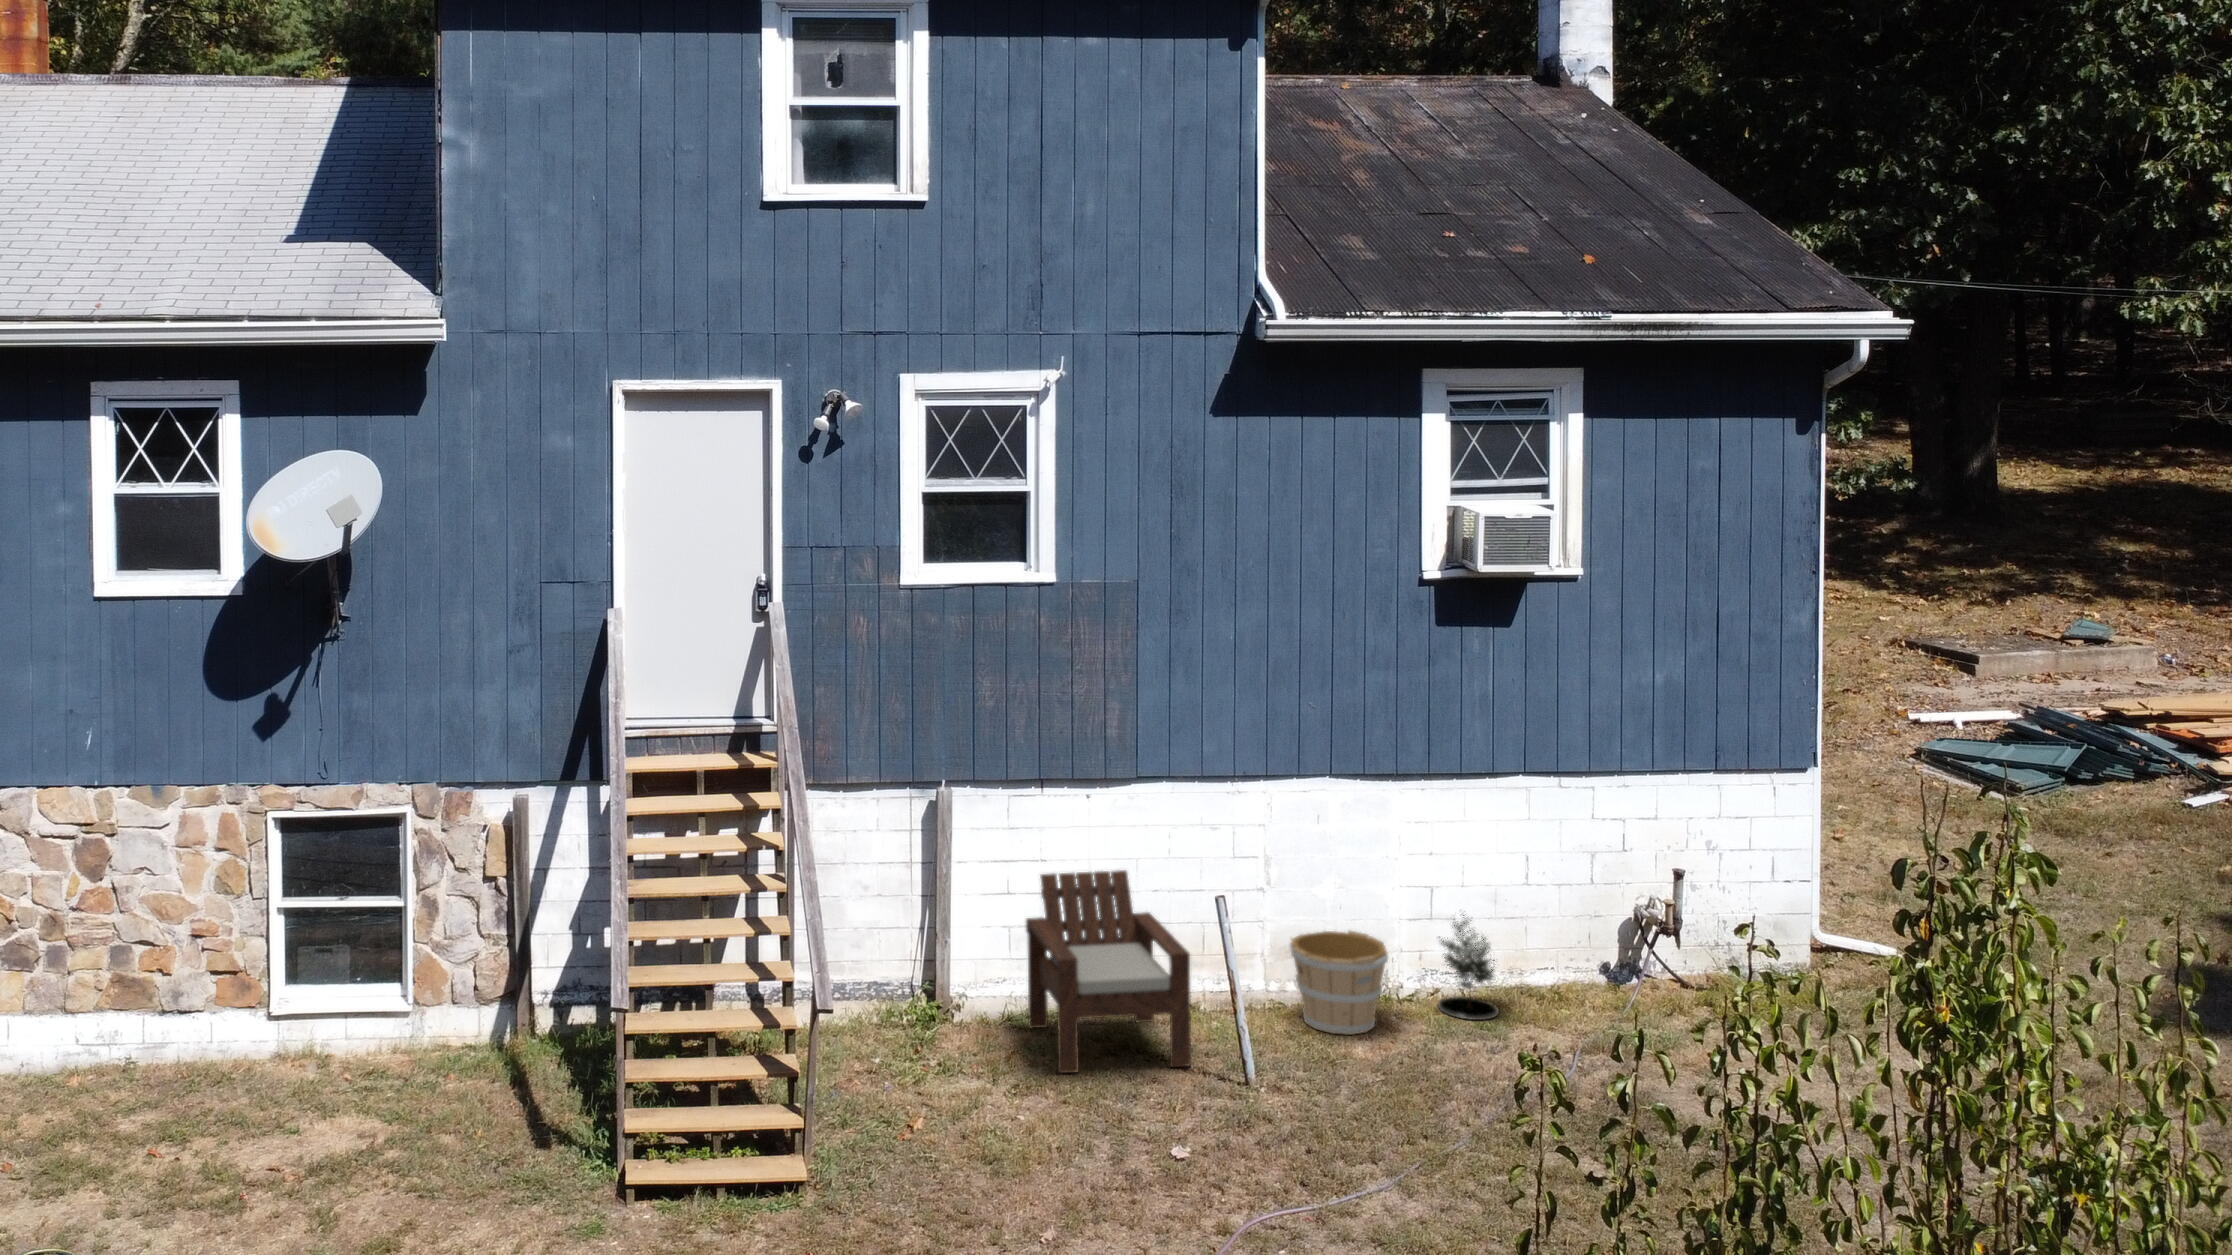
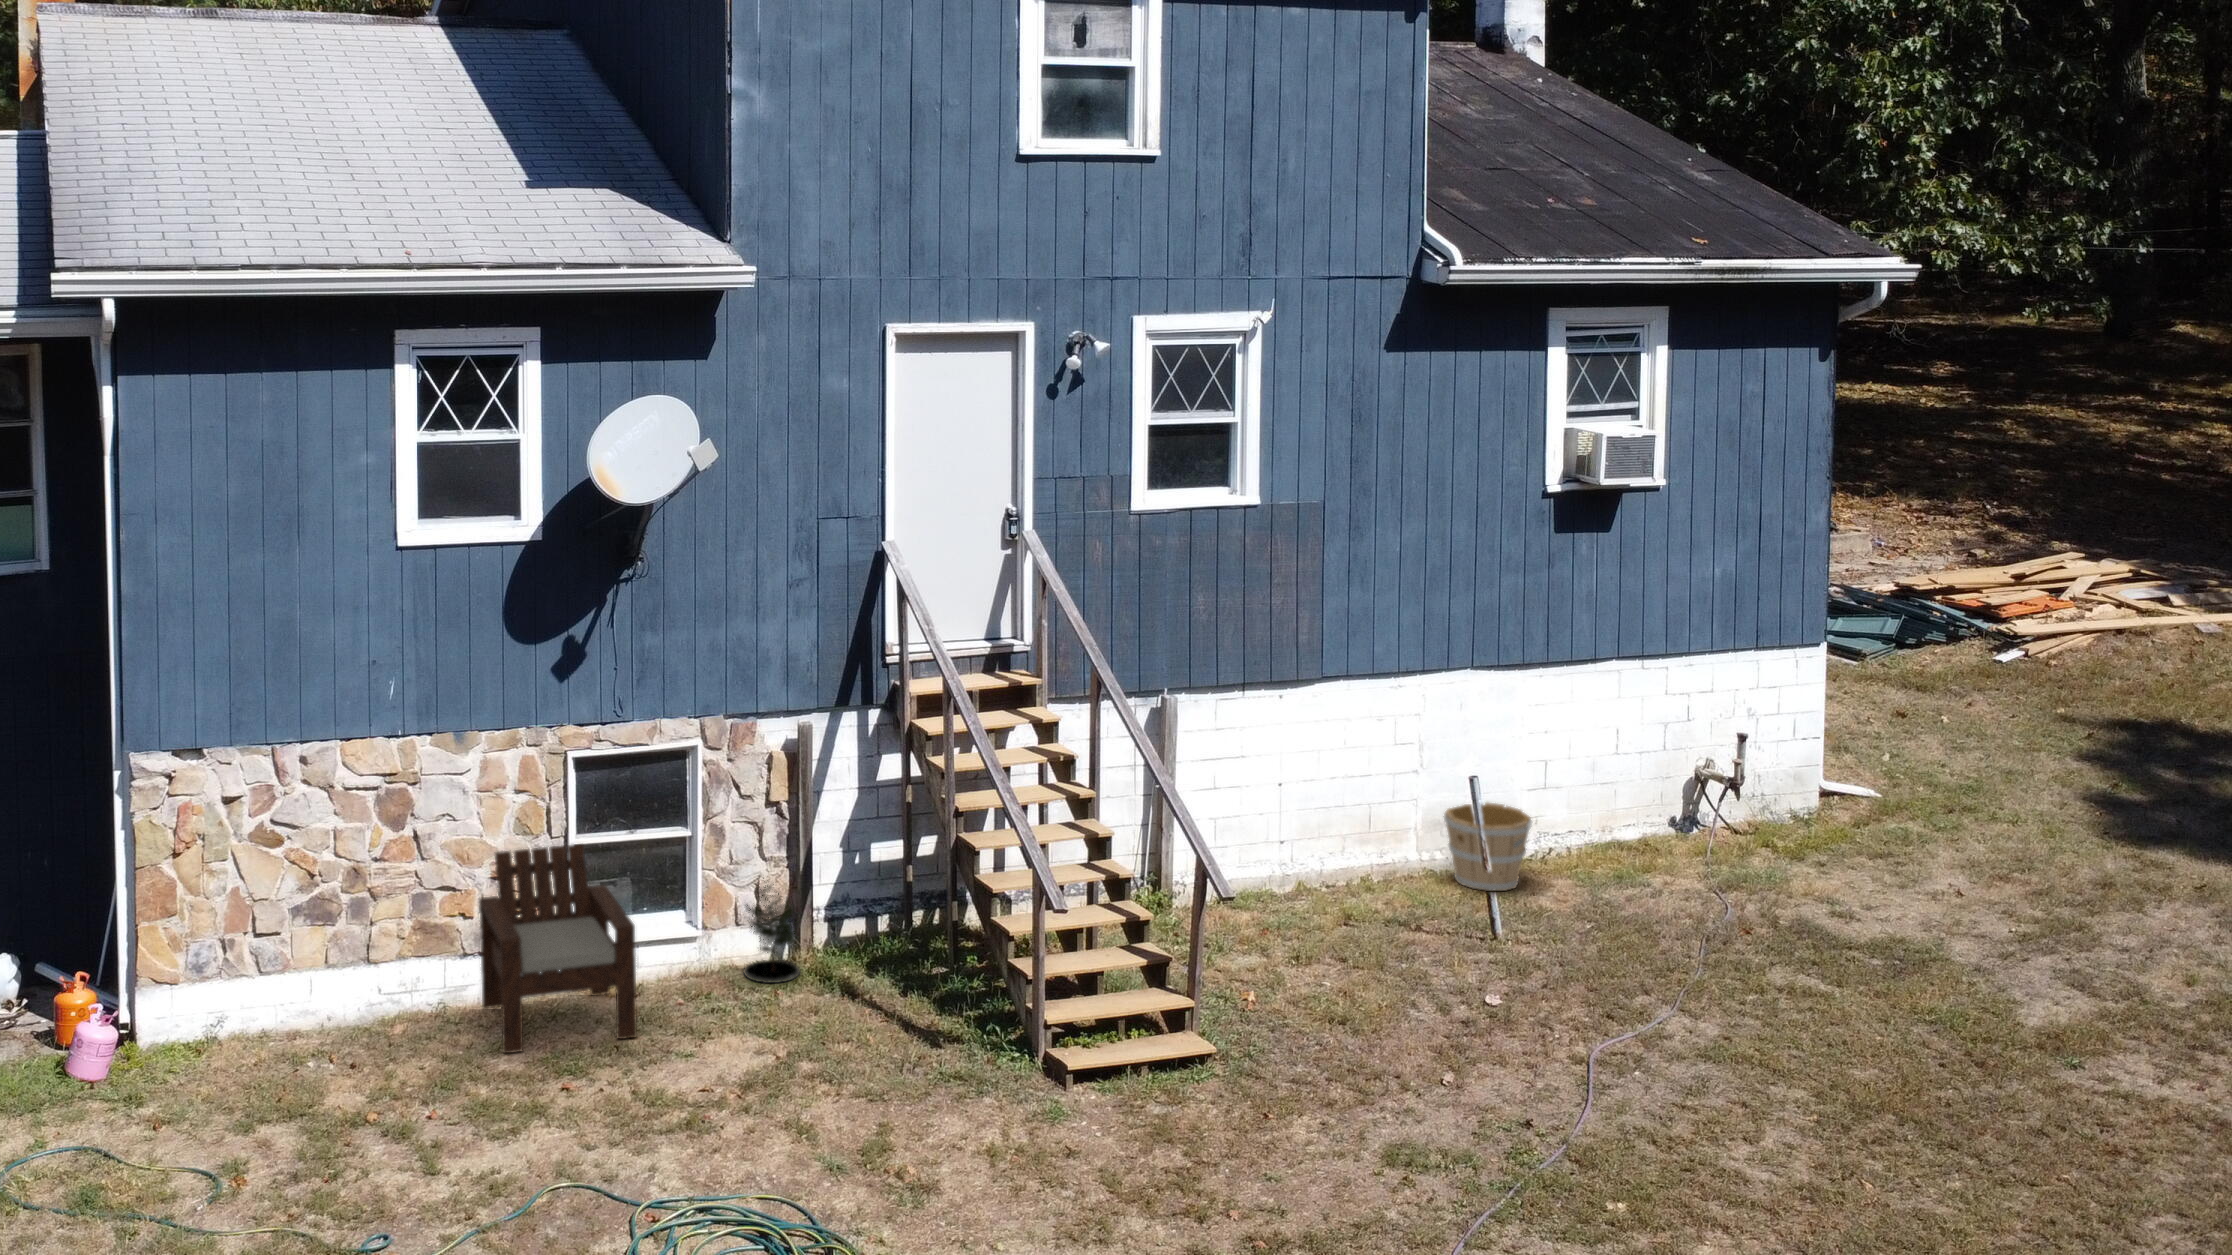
chair: present [1026,870,1191,1073] -> present [479,844,637,1053]
potted tree: present [1438,915,1499,1020] -> present [743,878,800,983]

